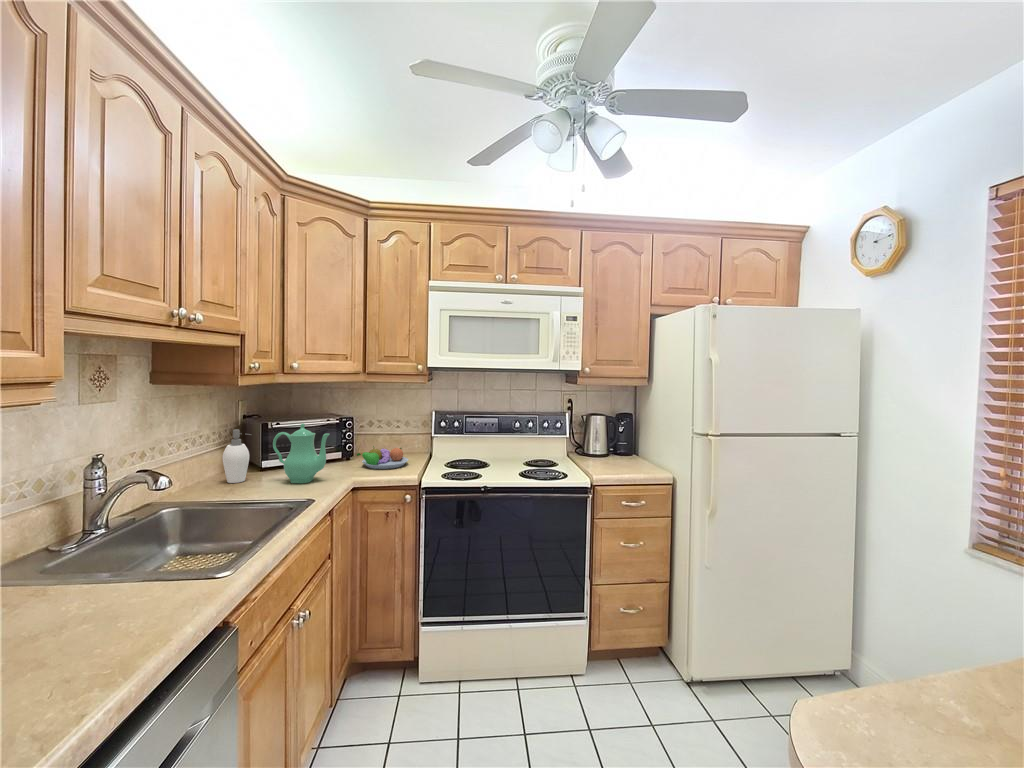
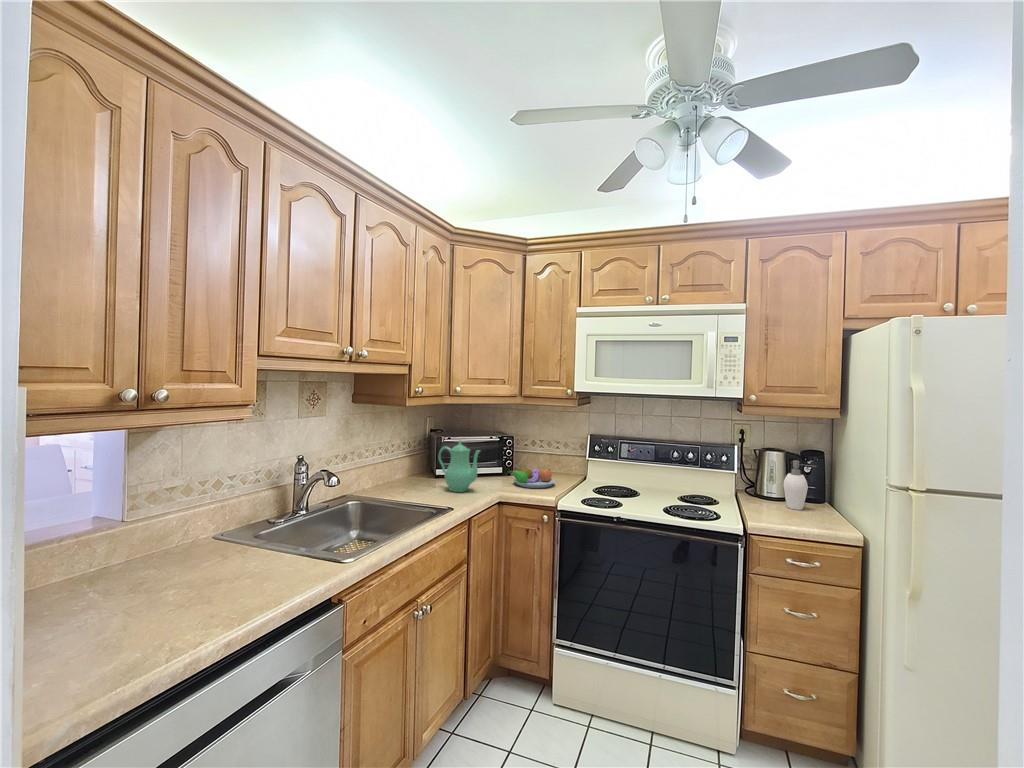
soap dispenser: present [222,430,251,483] -> present [784,460,816,510]

